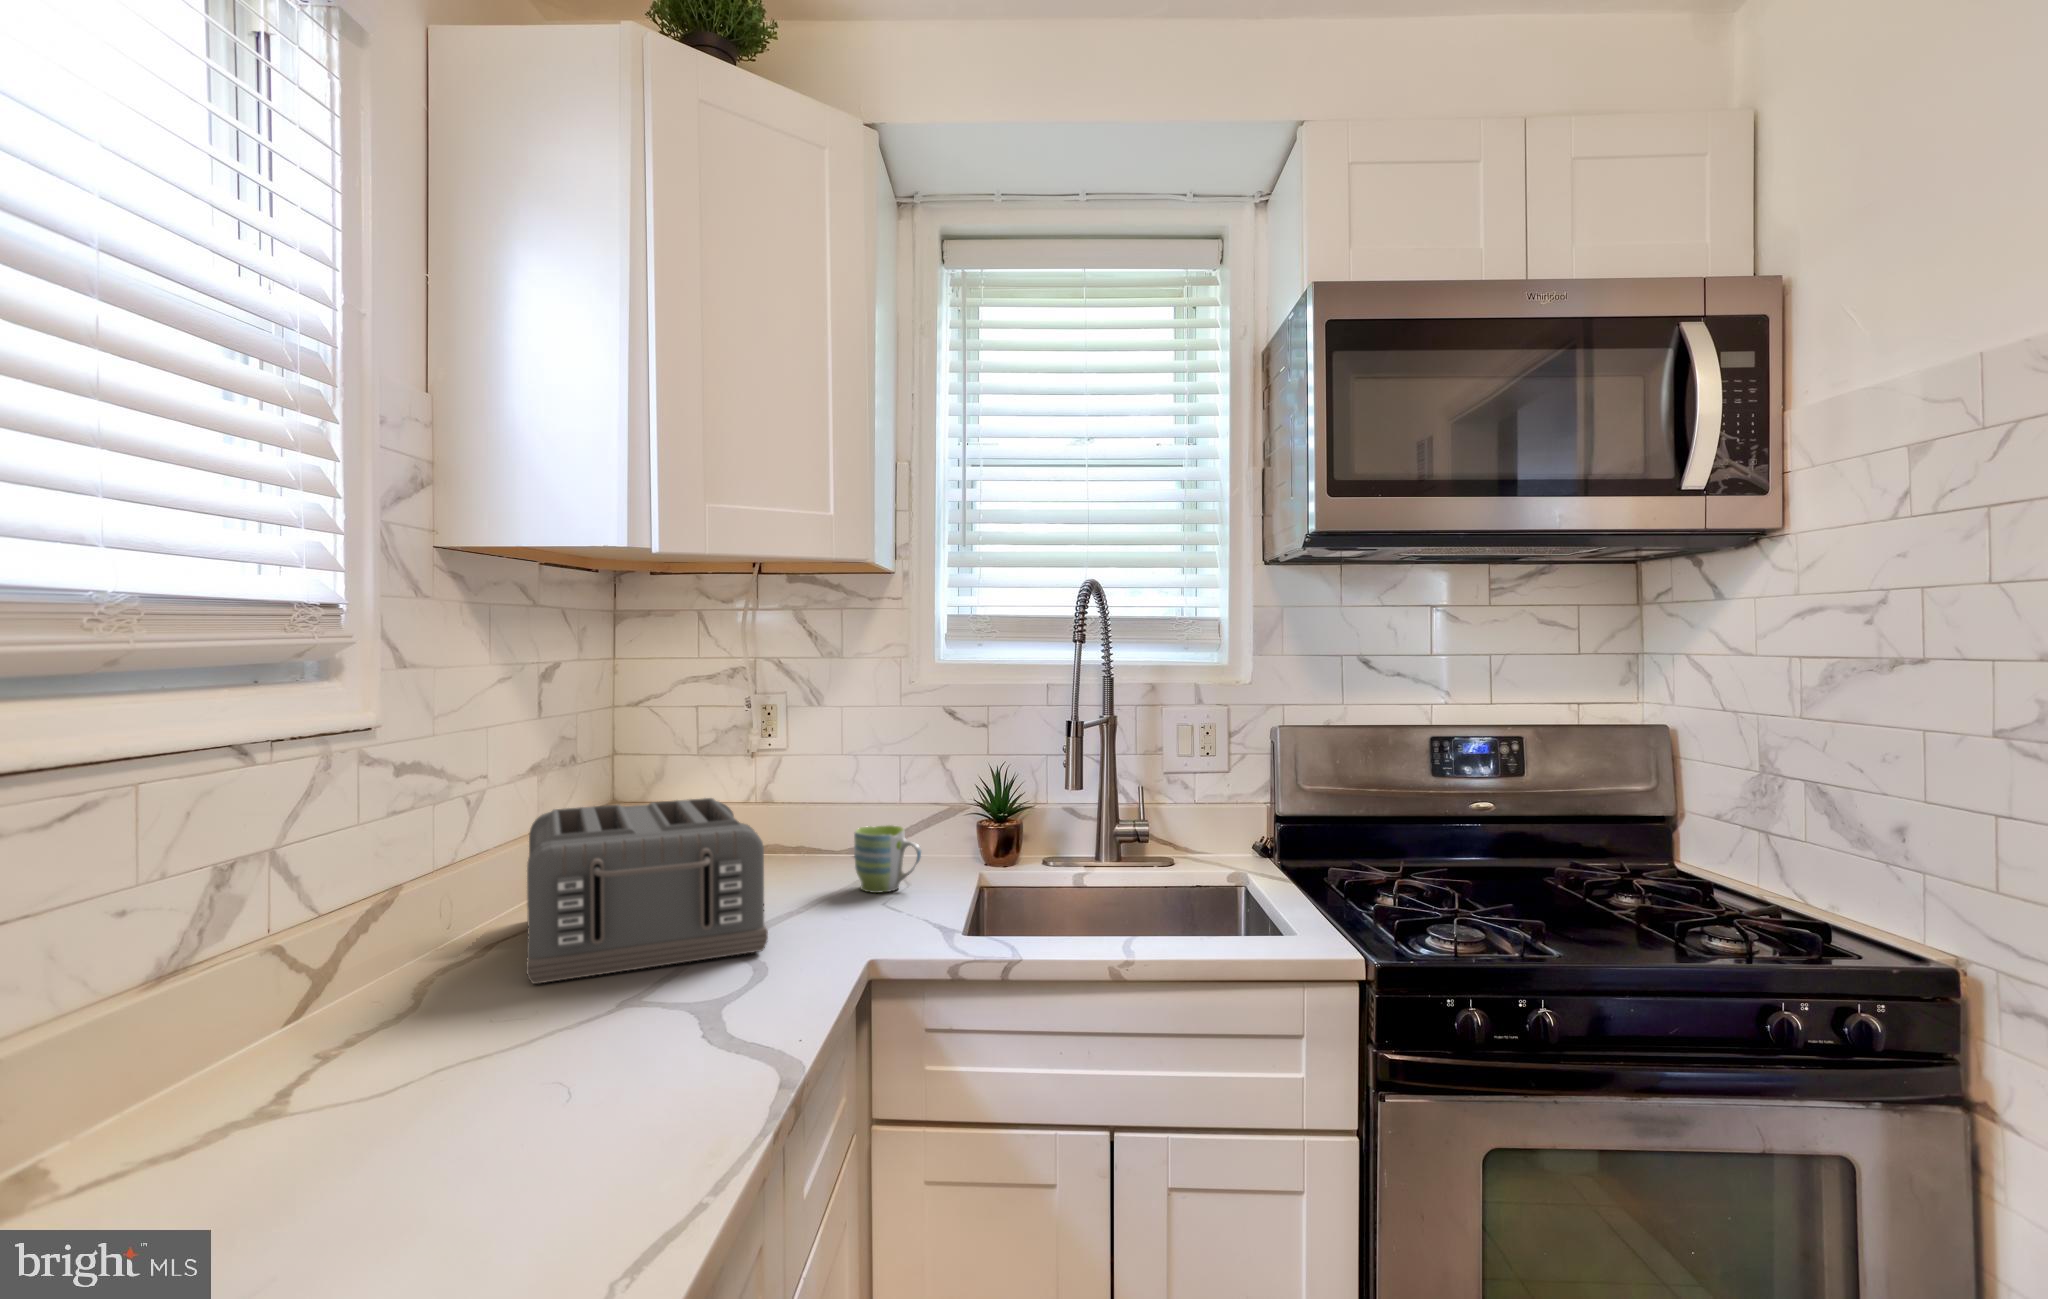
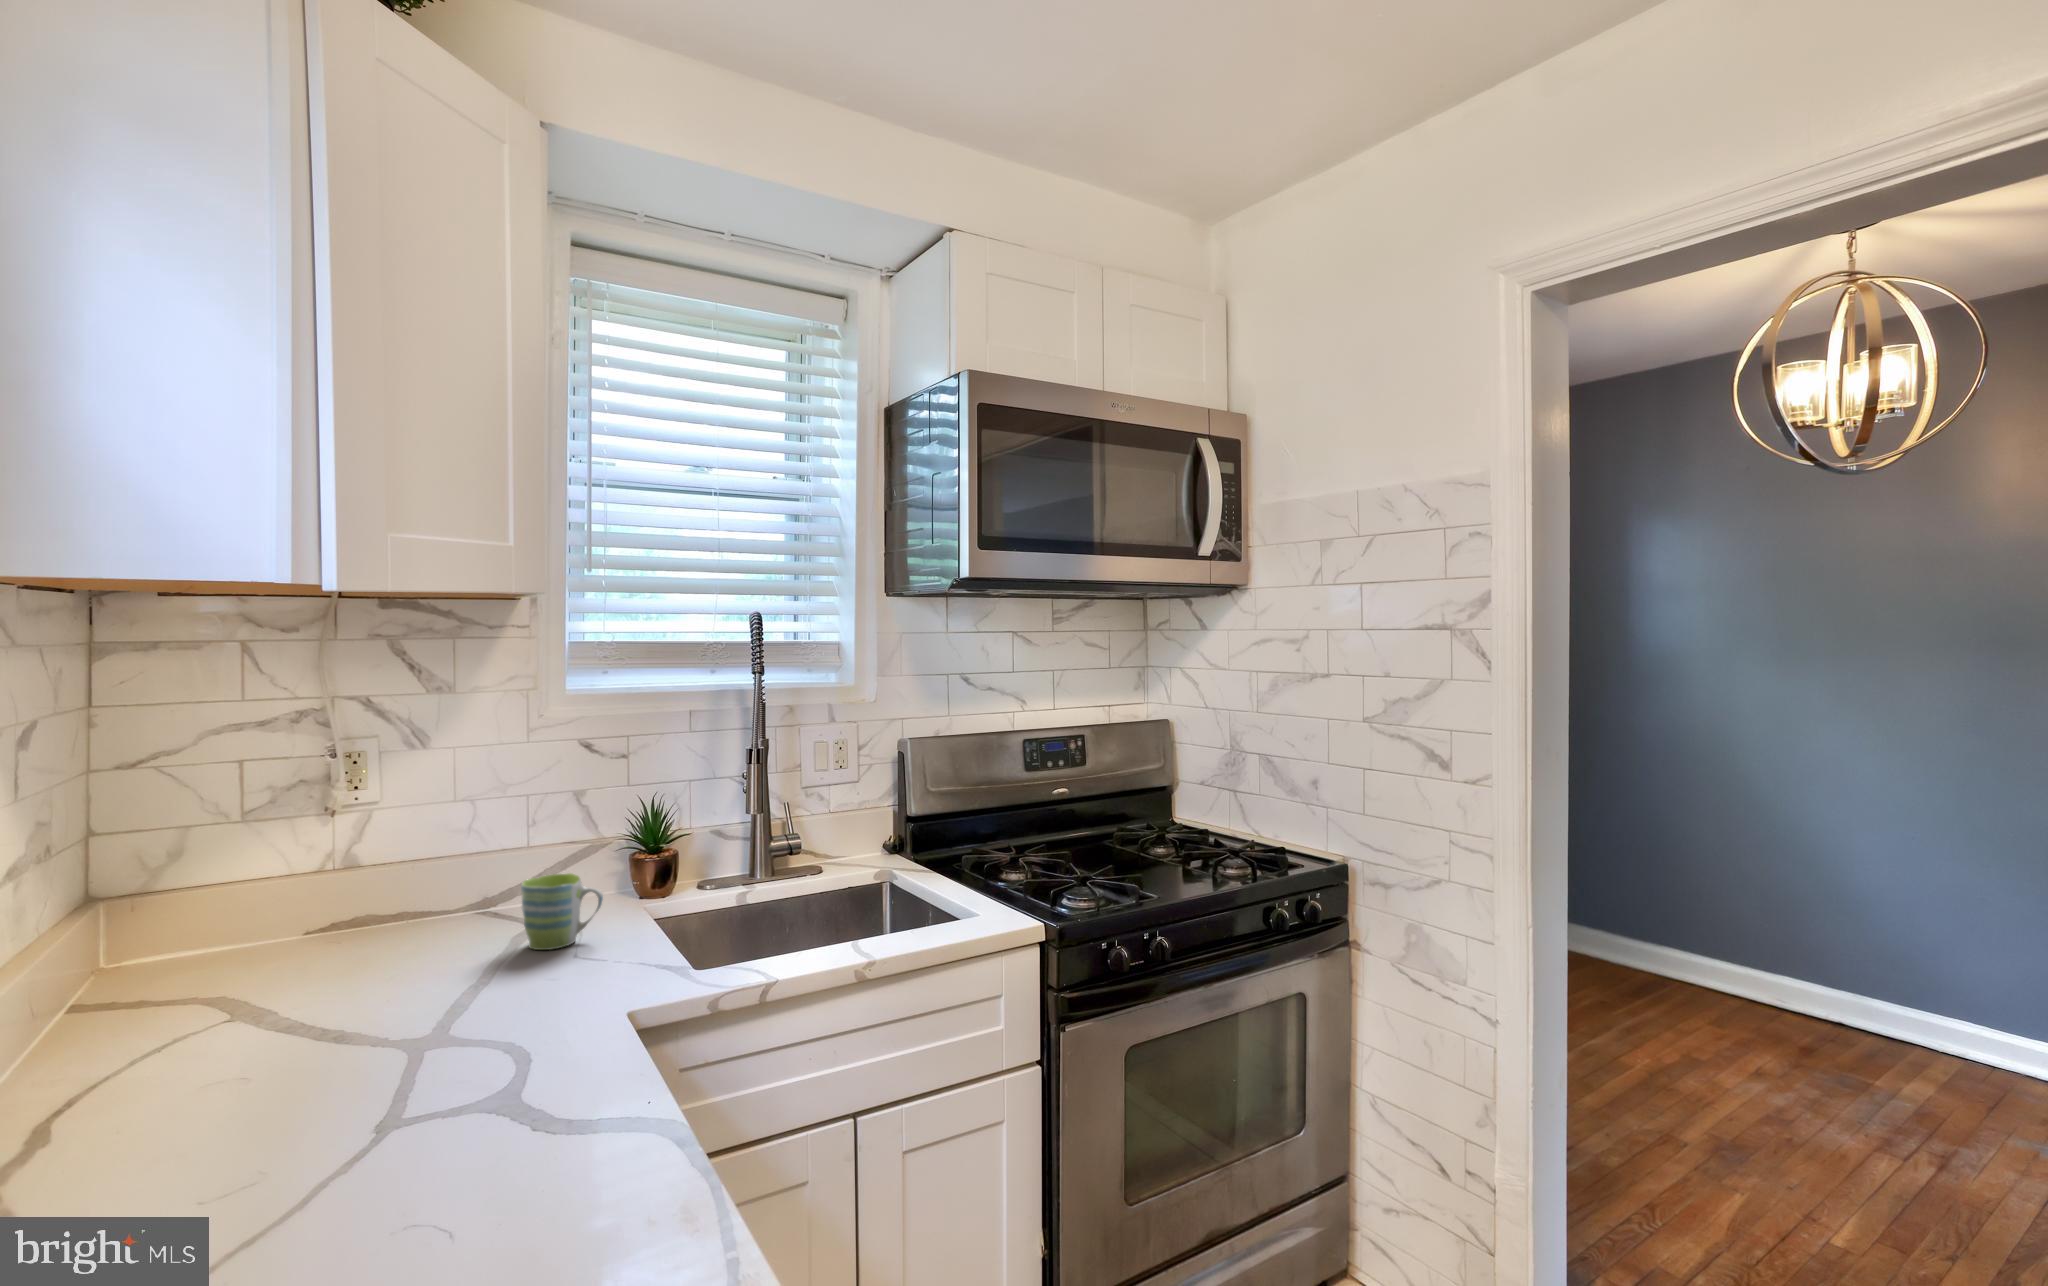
toaster: present [526,798,768,984] -> none [79,871,504,1143]

